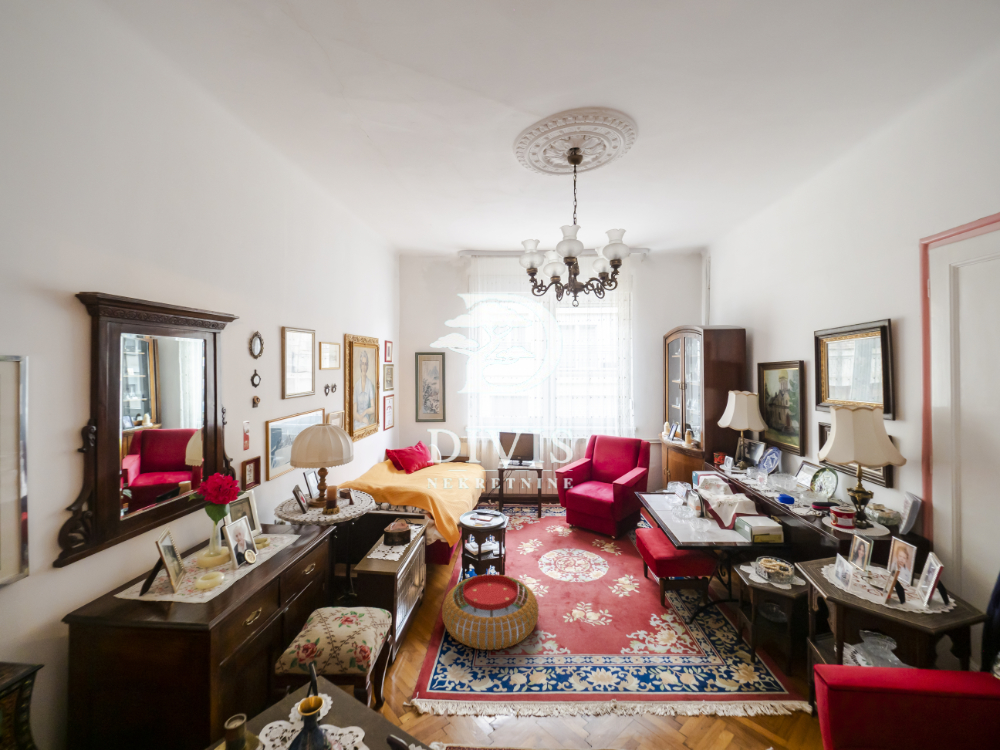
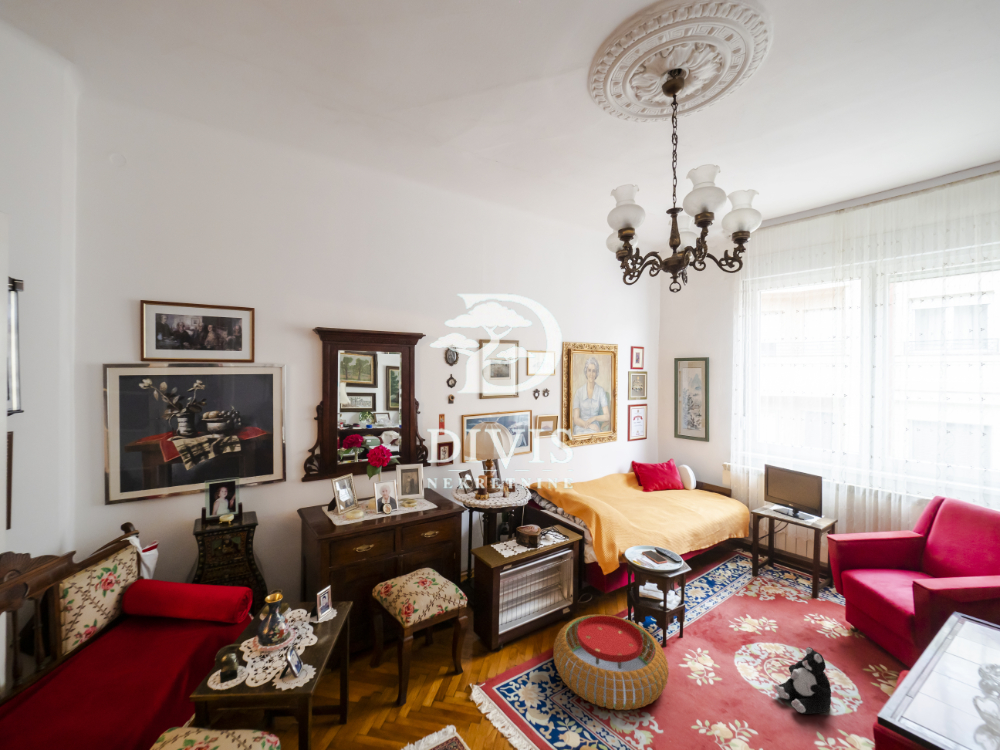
plush toy: none [575,538,602,580] -> present [775,647,831,714]

